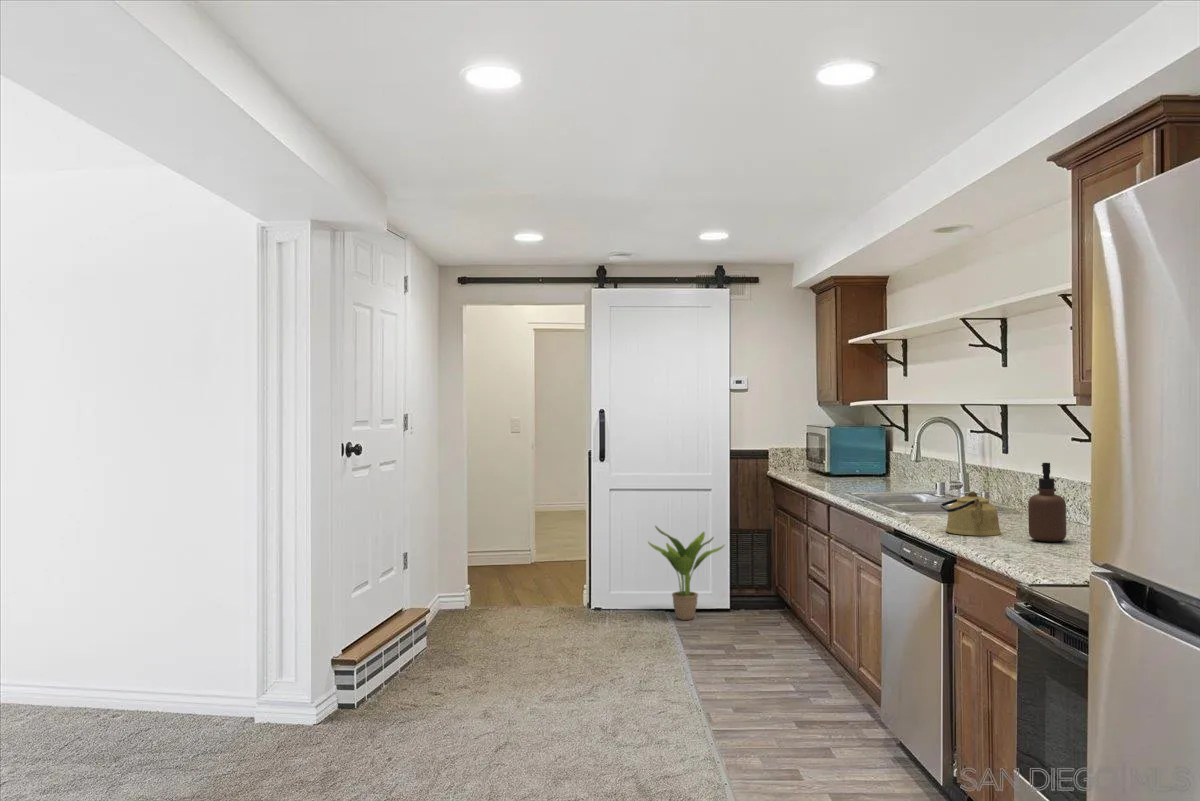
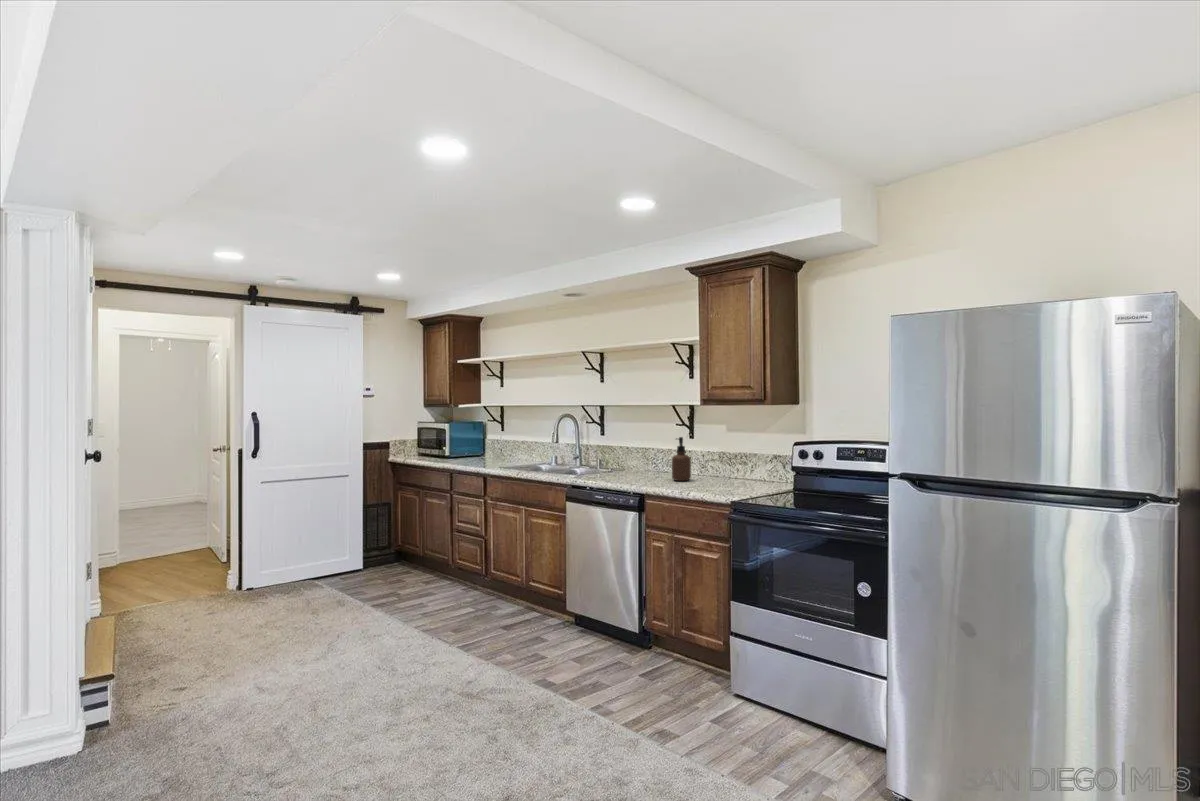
kettle: present [940,491,1001,536] -> none [616,456,652,482]
potted plant: present [648,526,724,620] -> none [301,507,366,583]

